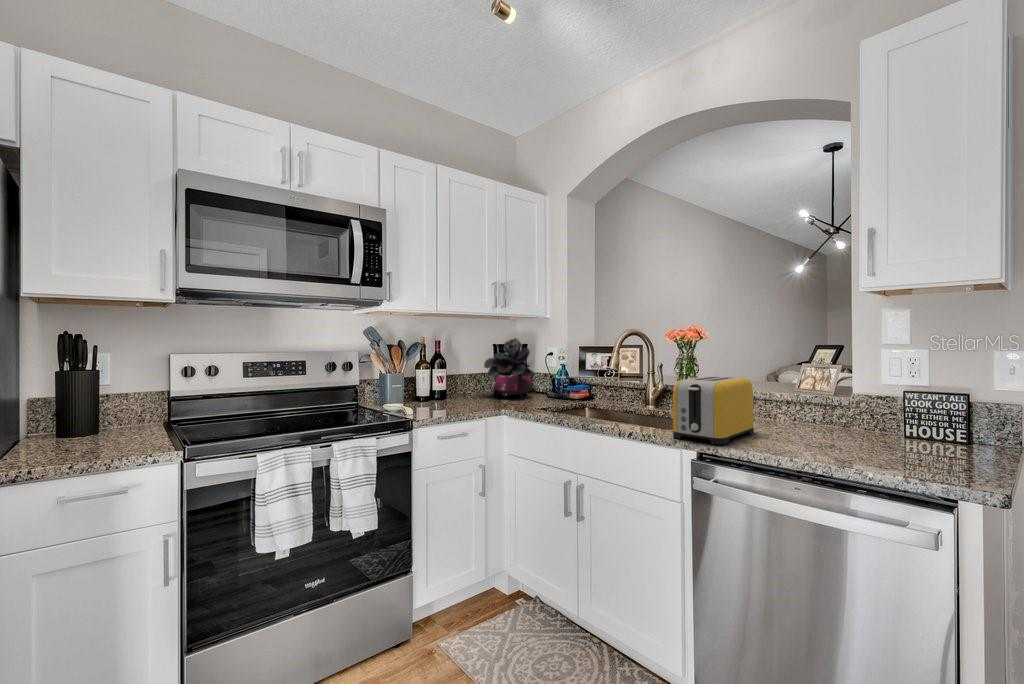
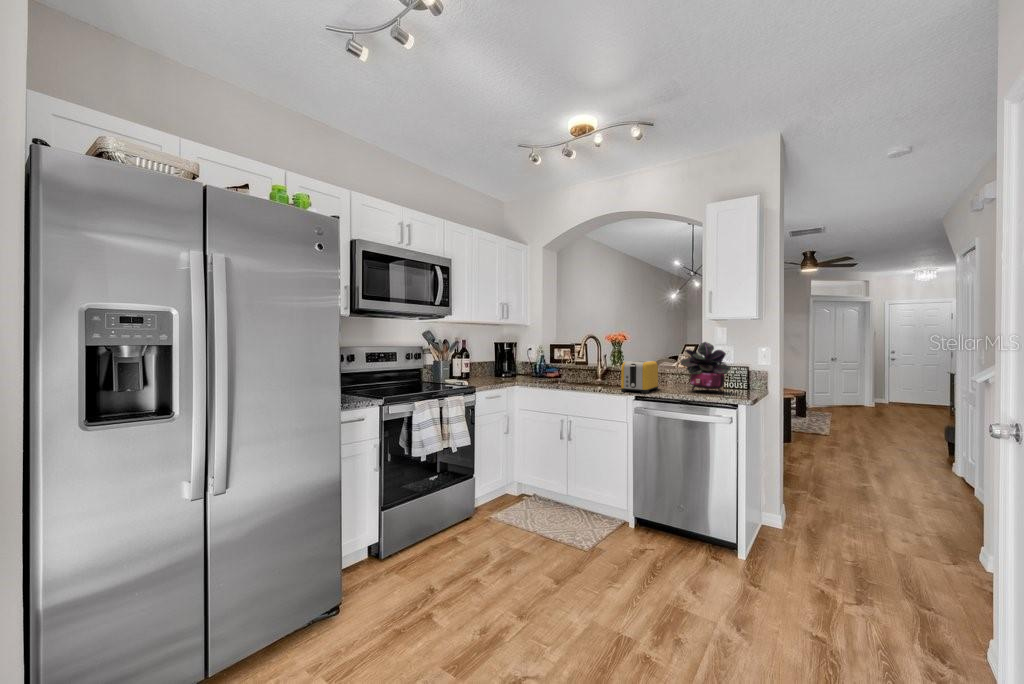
potted plant: present [484,338,533,399] -> present [681,342,730,393]

